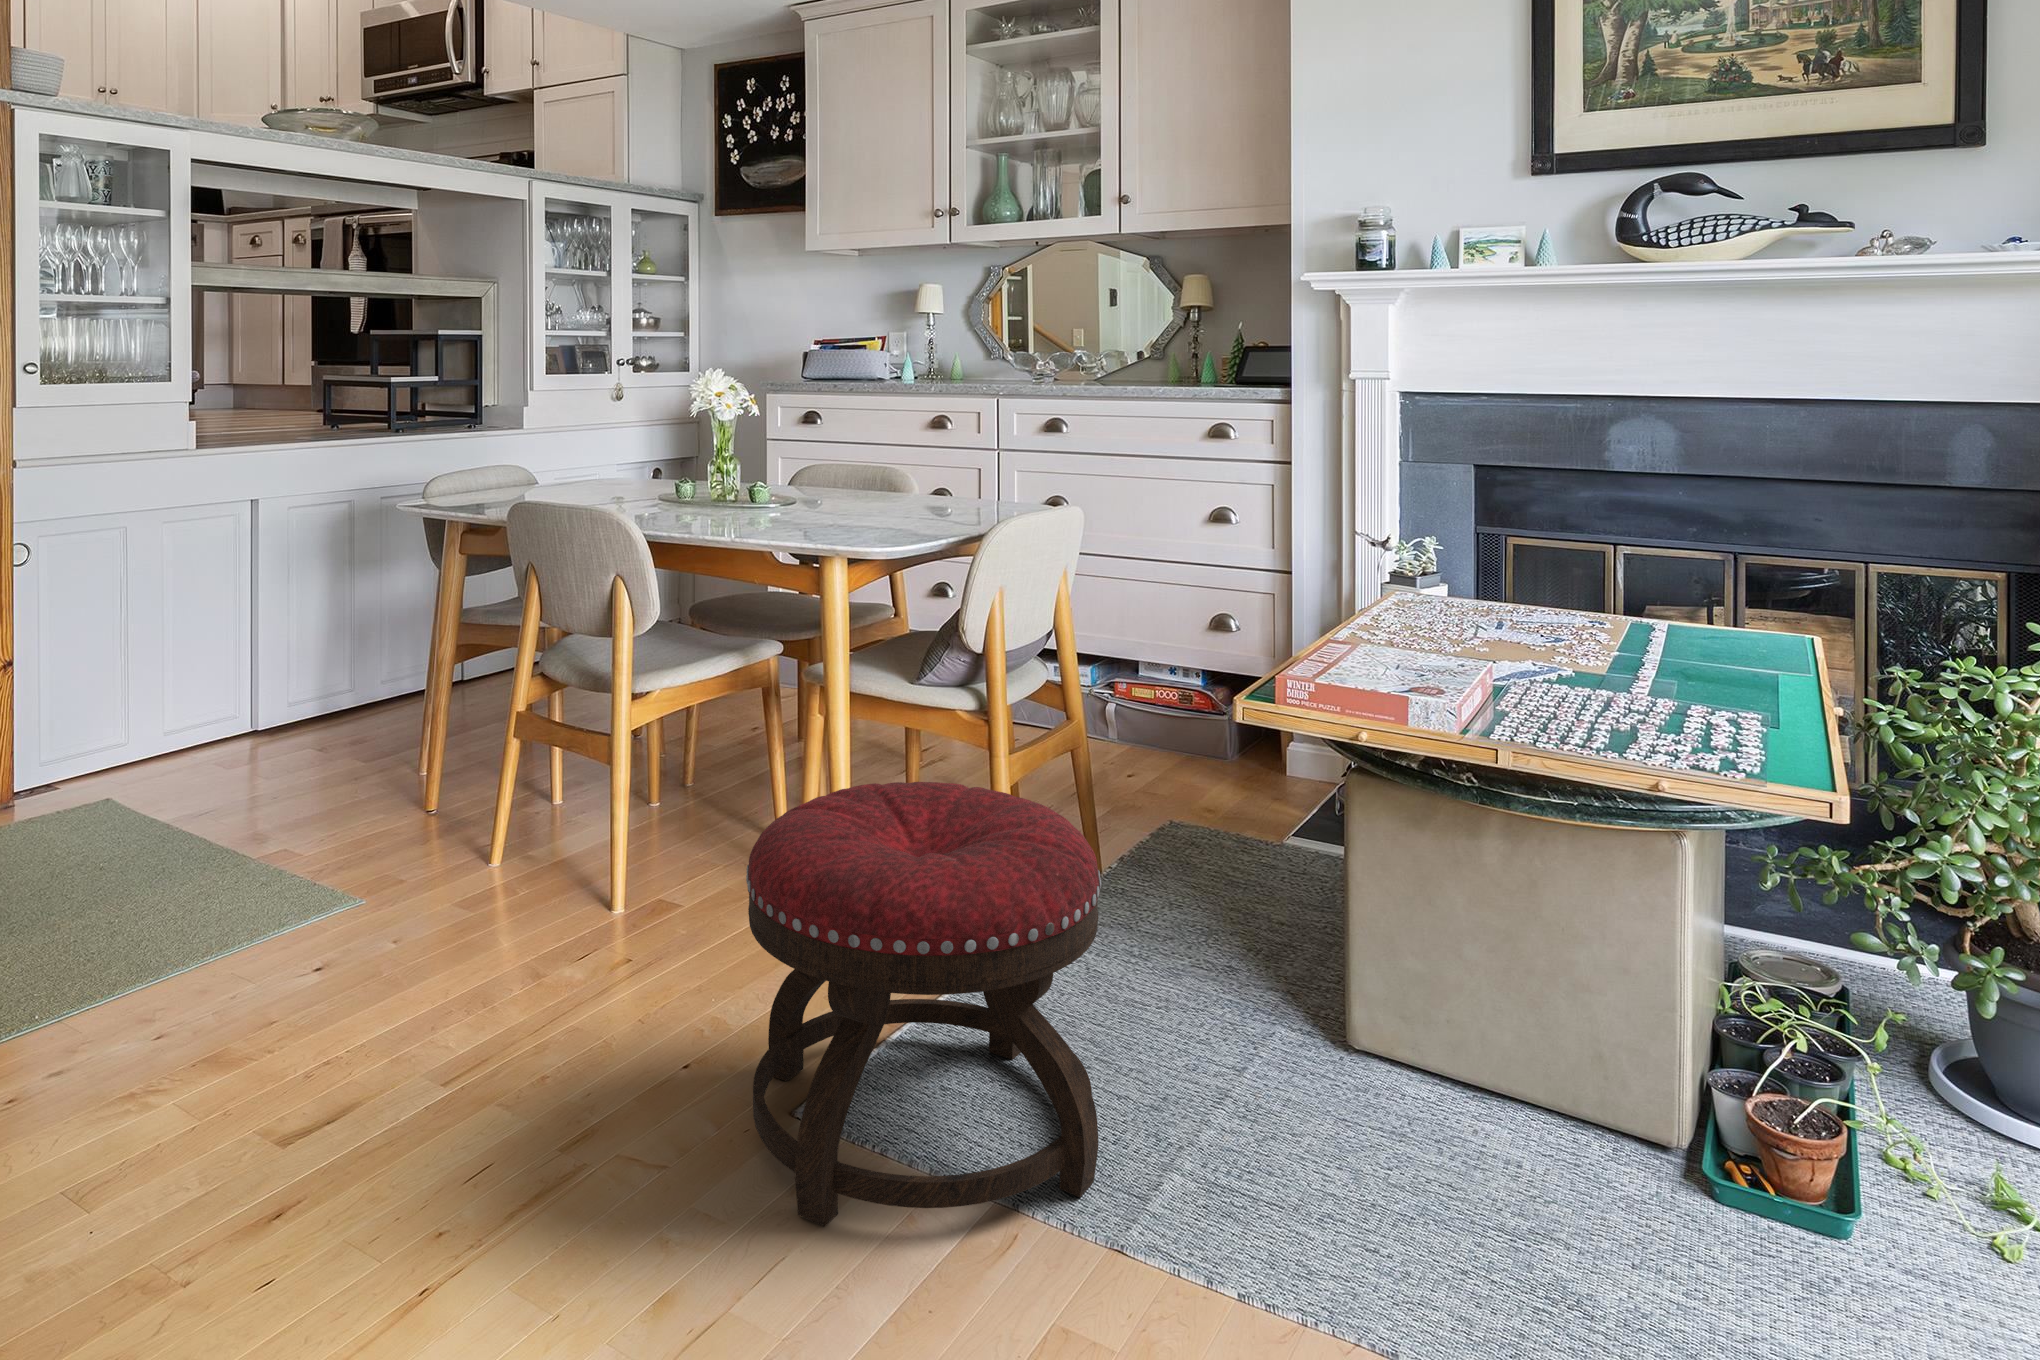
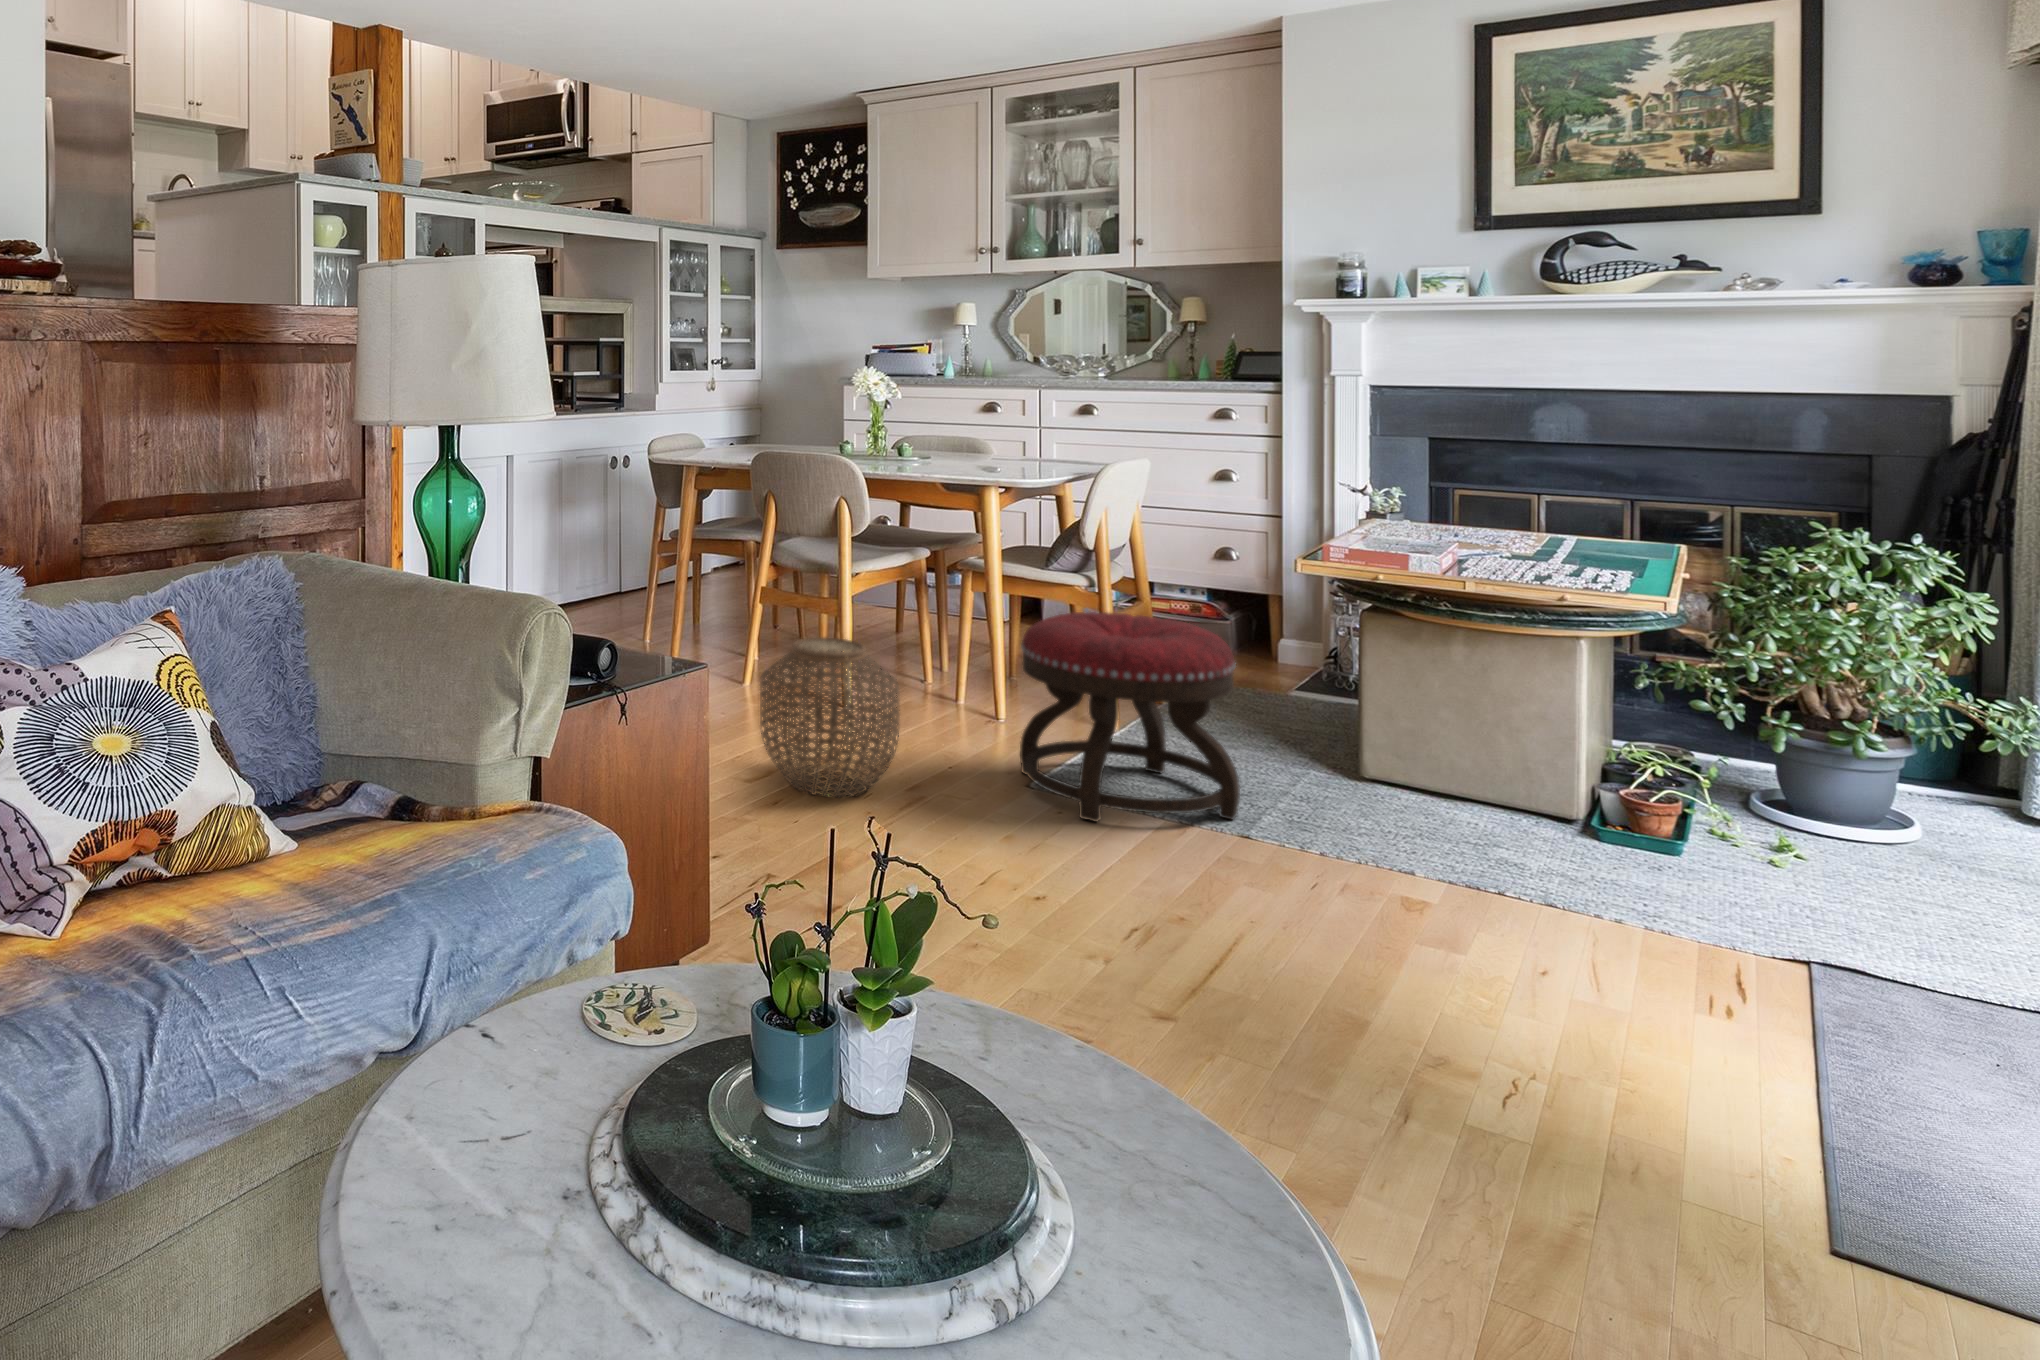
woven basket: none [248,851,521,1178] -> present [760,637,900,797]

